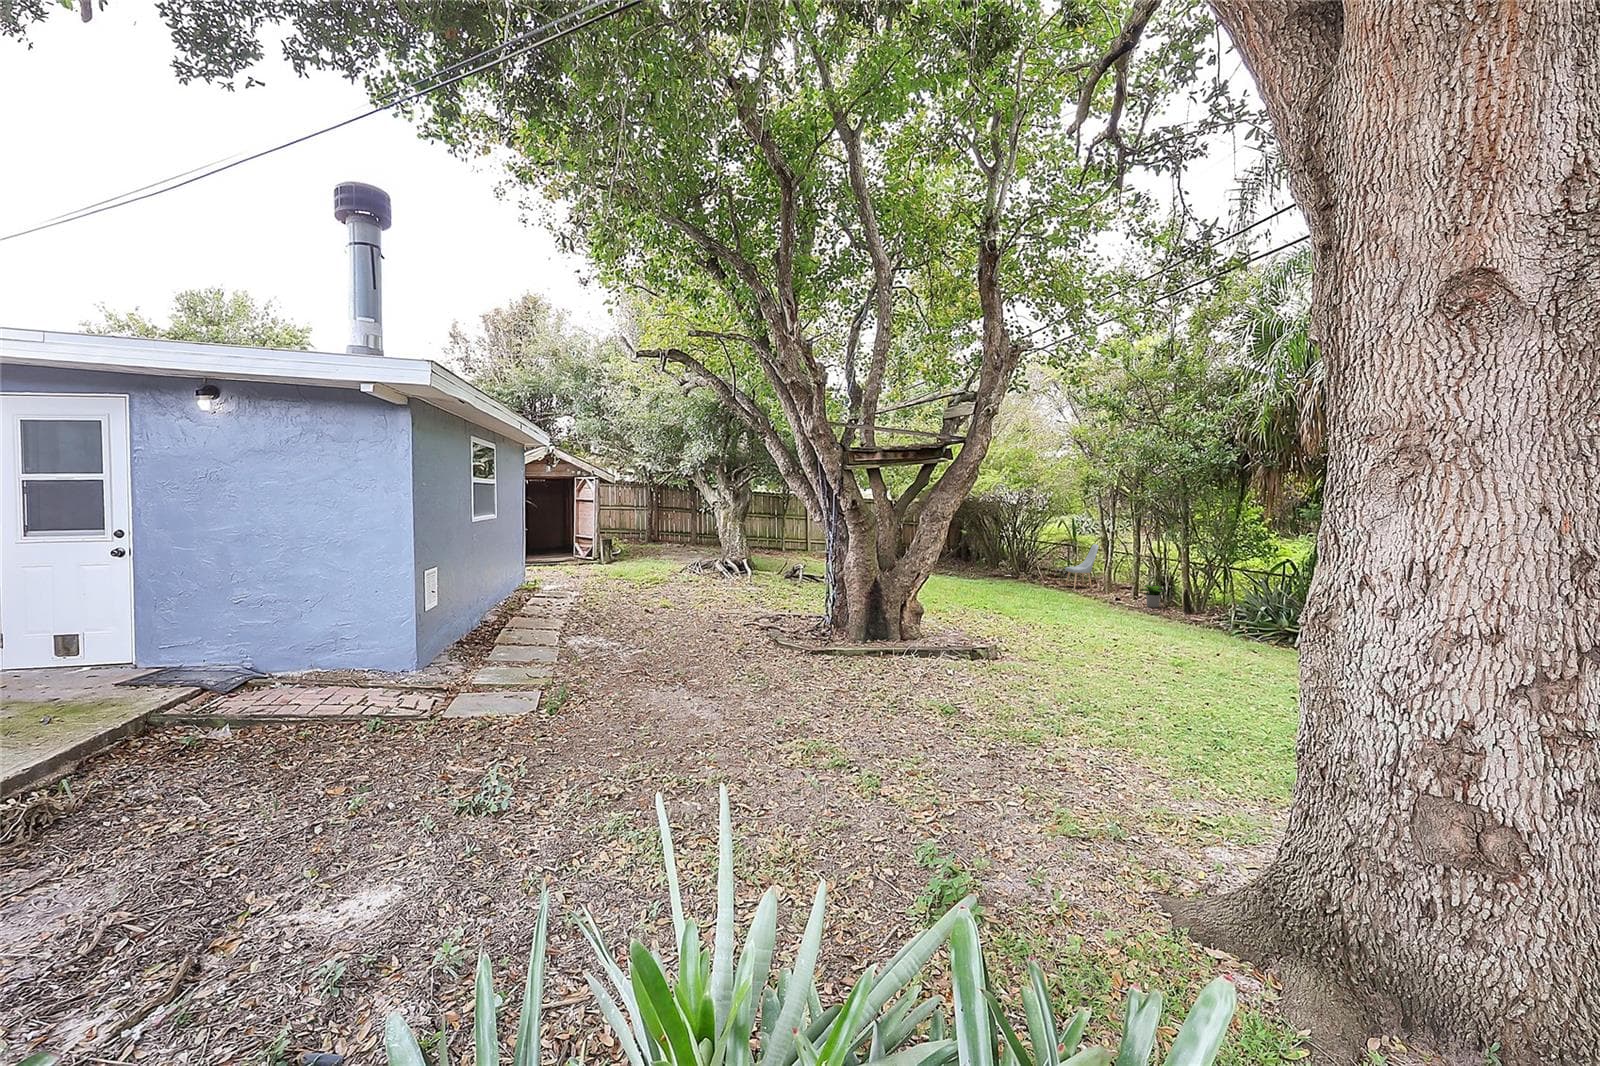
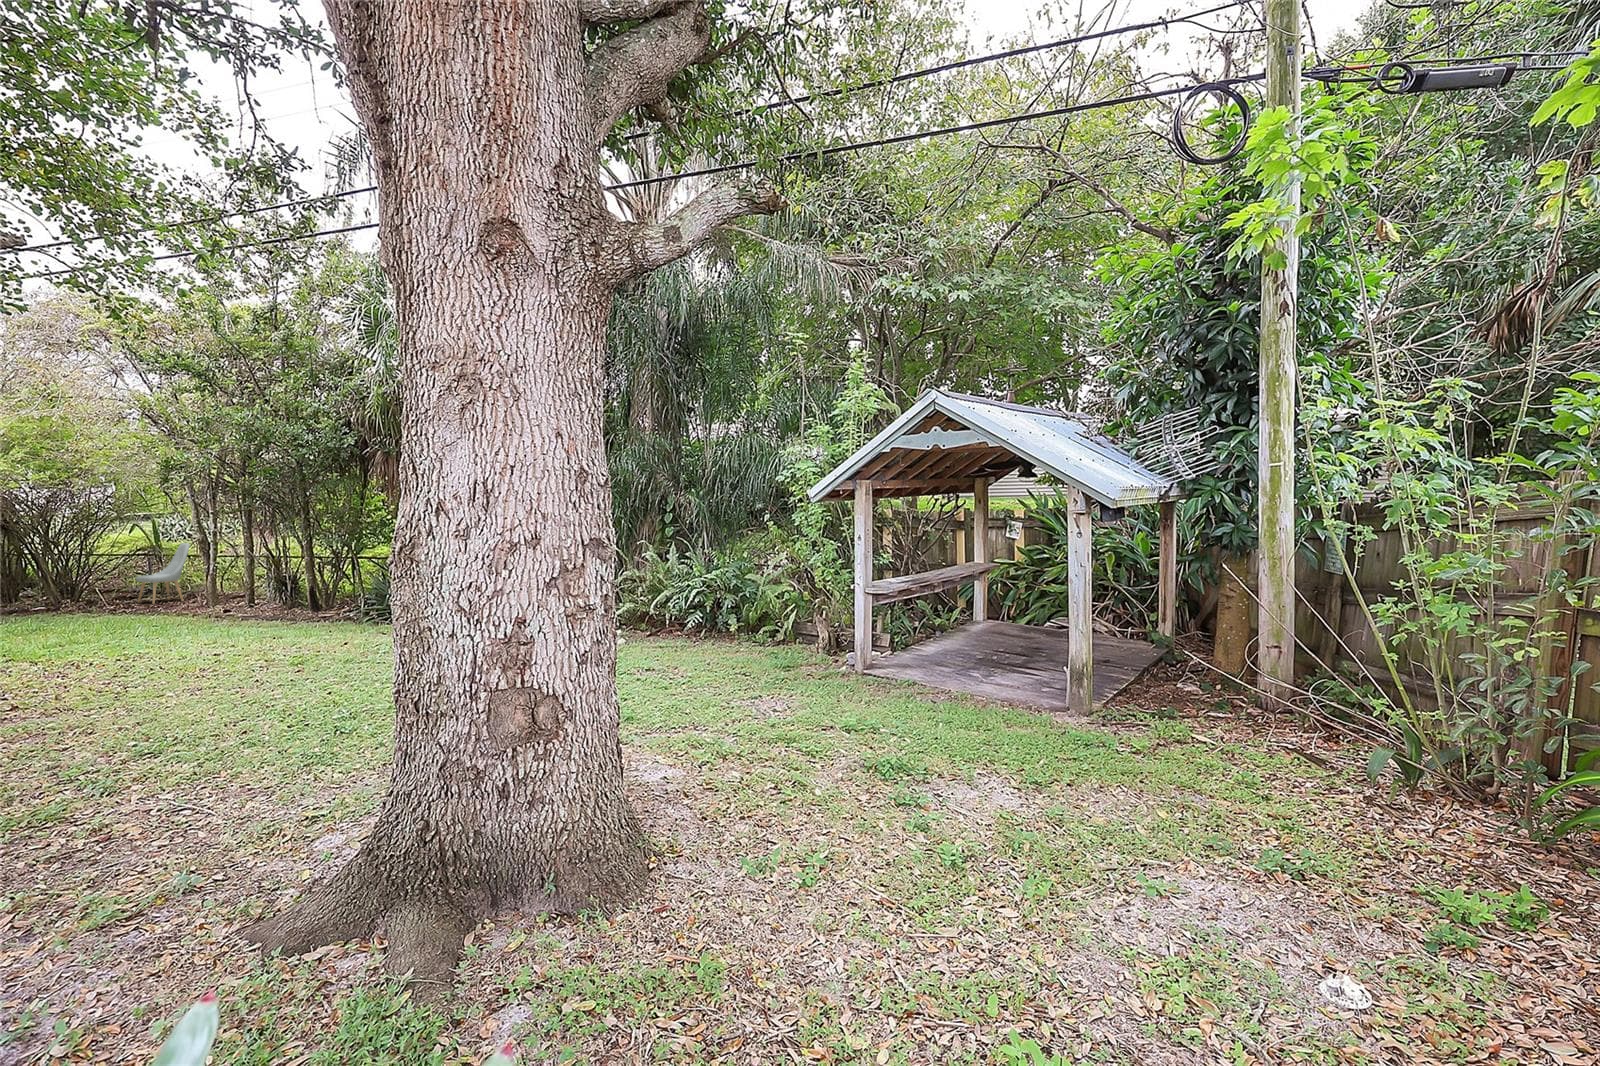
potted plant: present [1141,585,1166,607] -> none [252,584,289,610]

